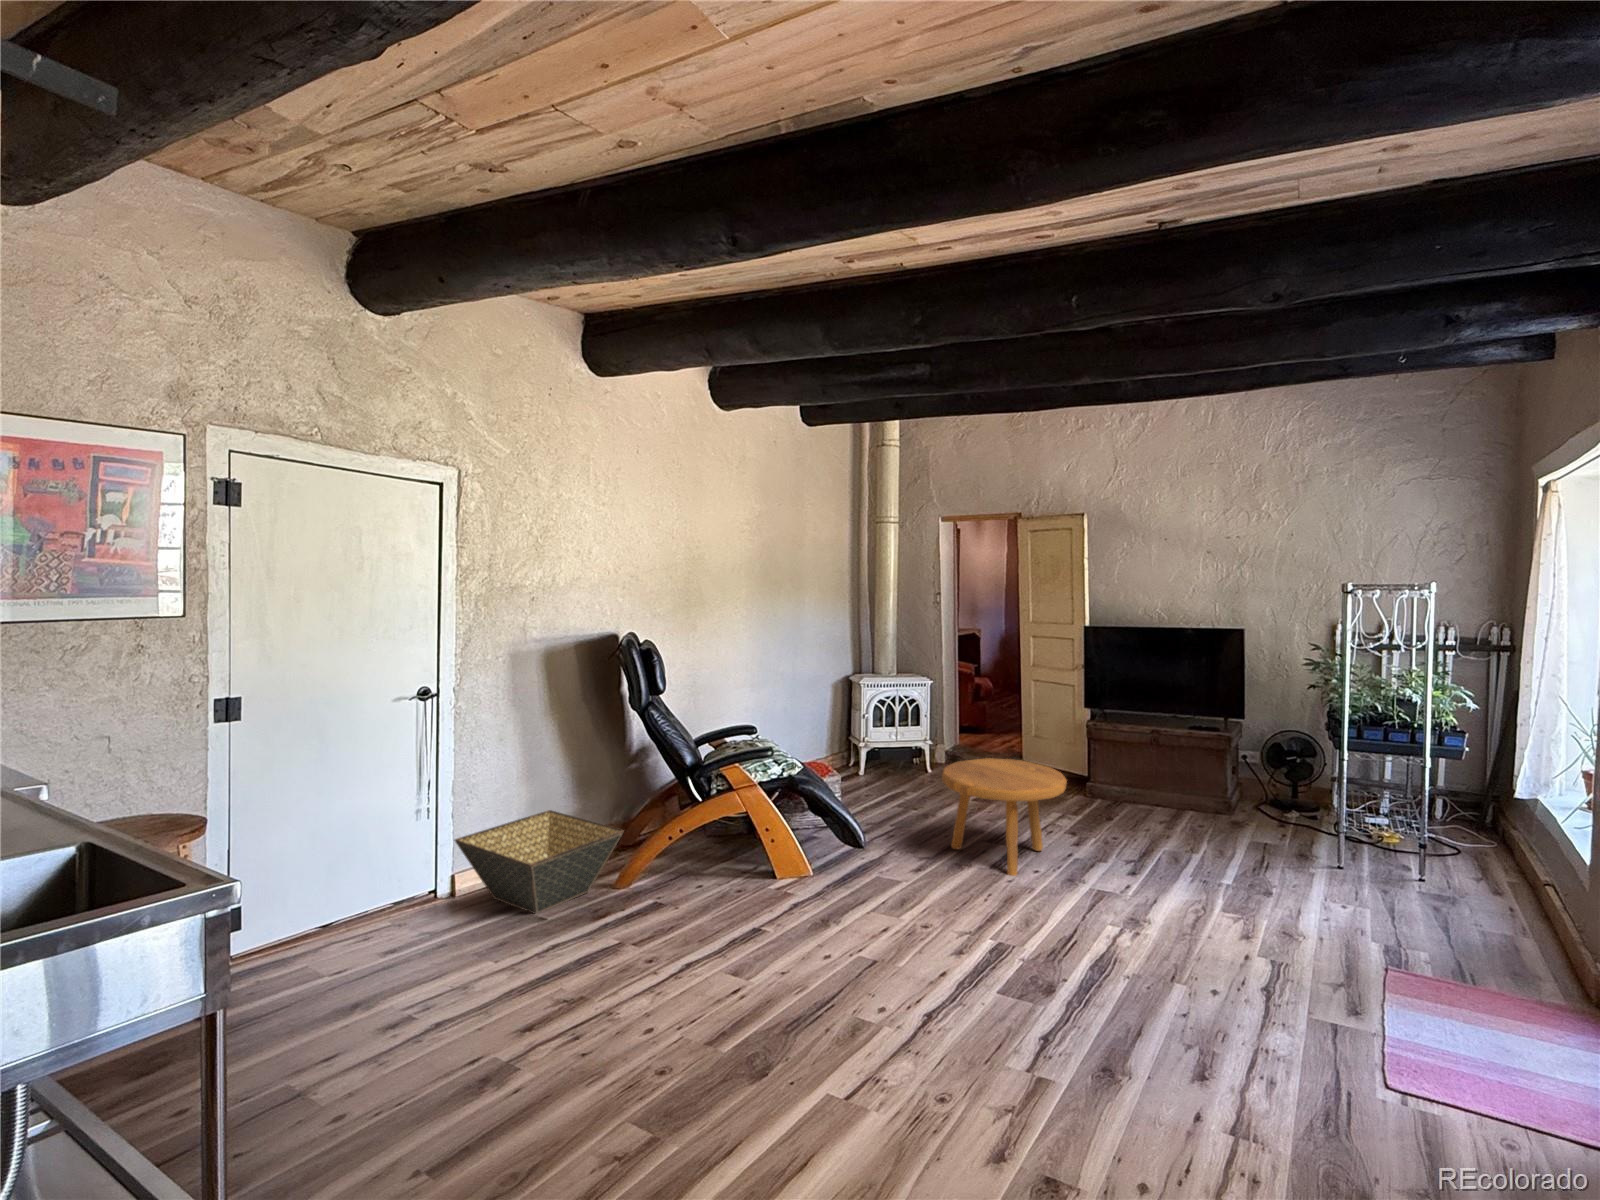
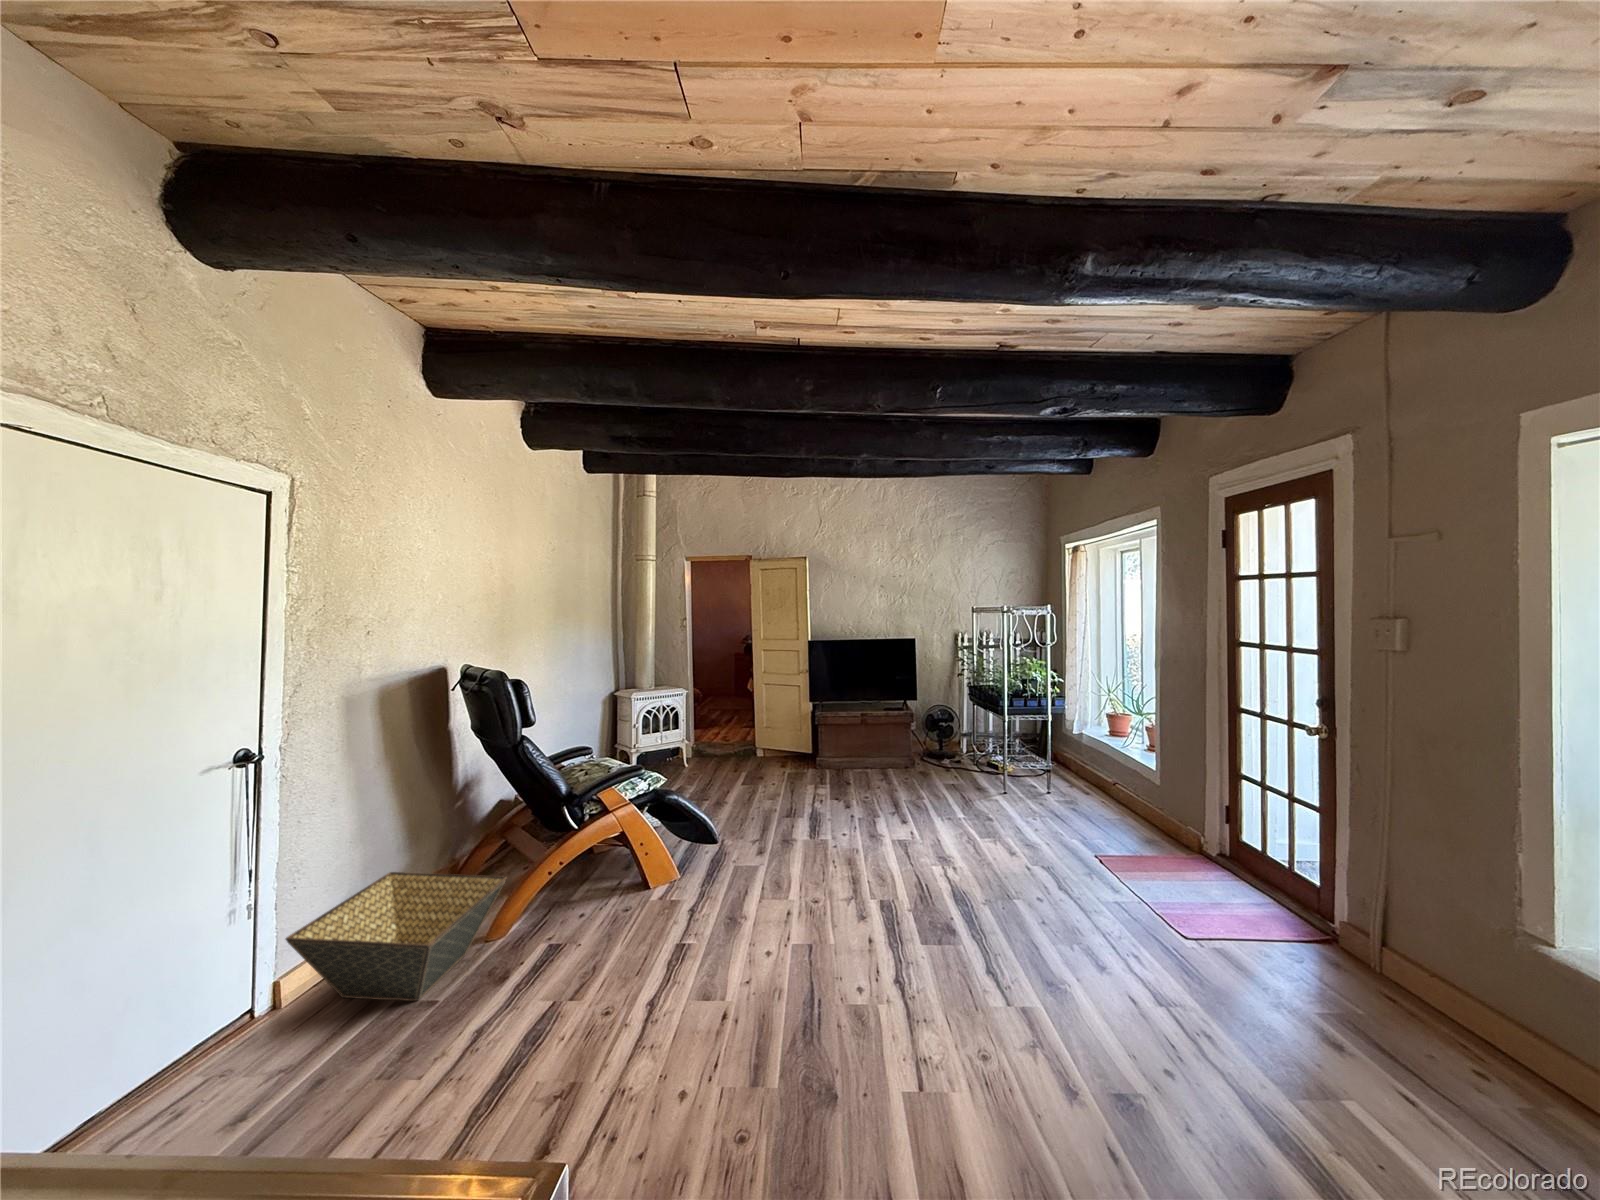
footstool: present [942,758,1067,876] -> none [763,748,859,843]

